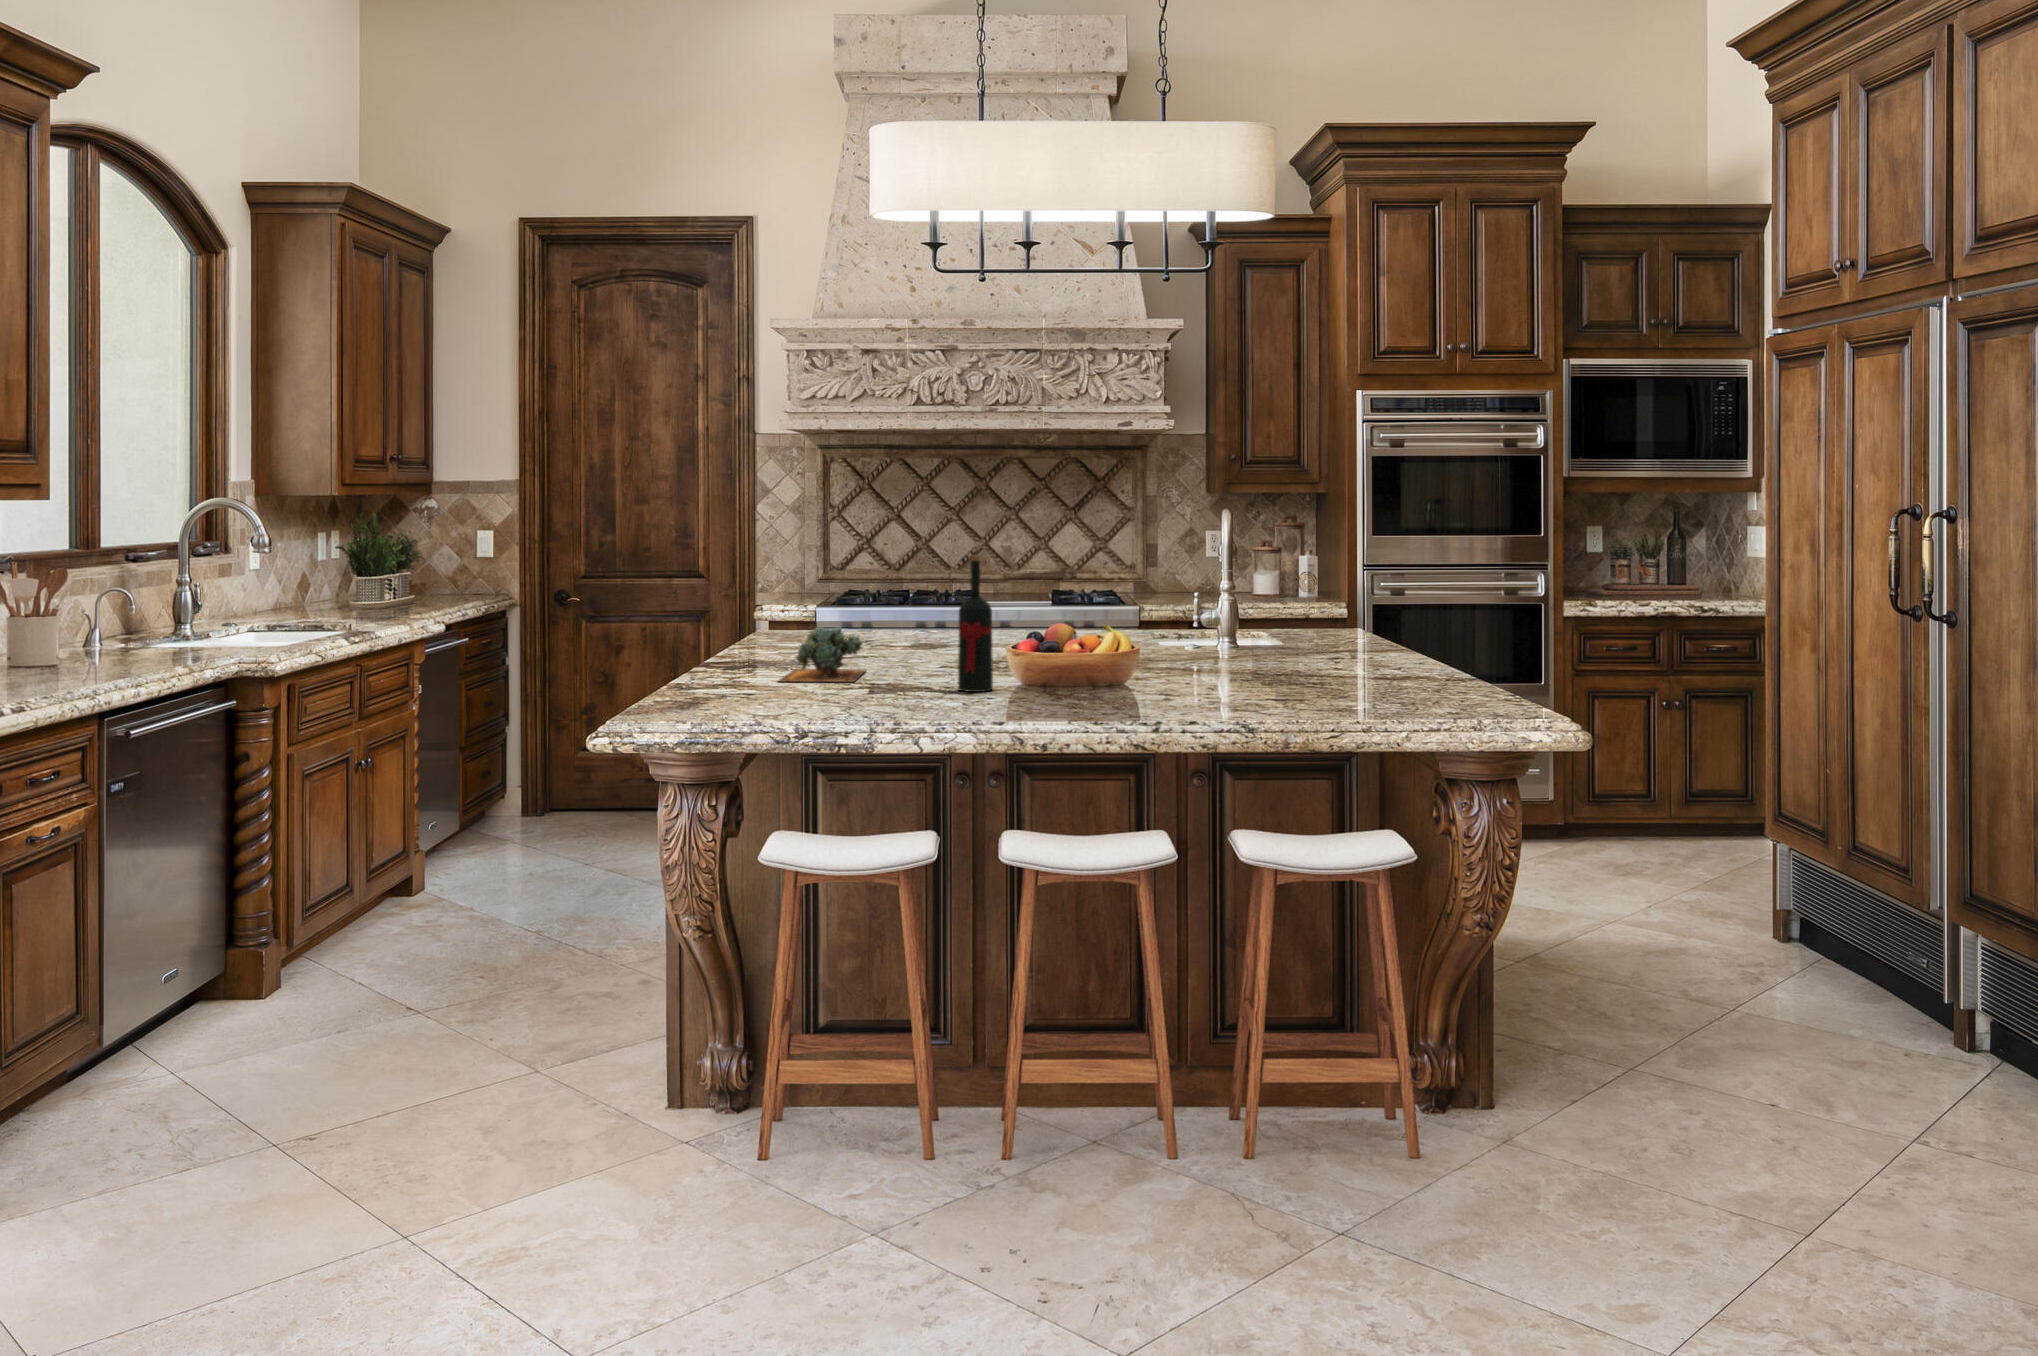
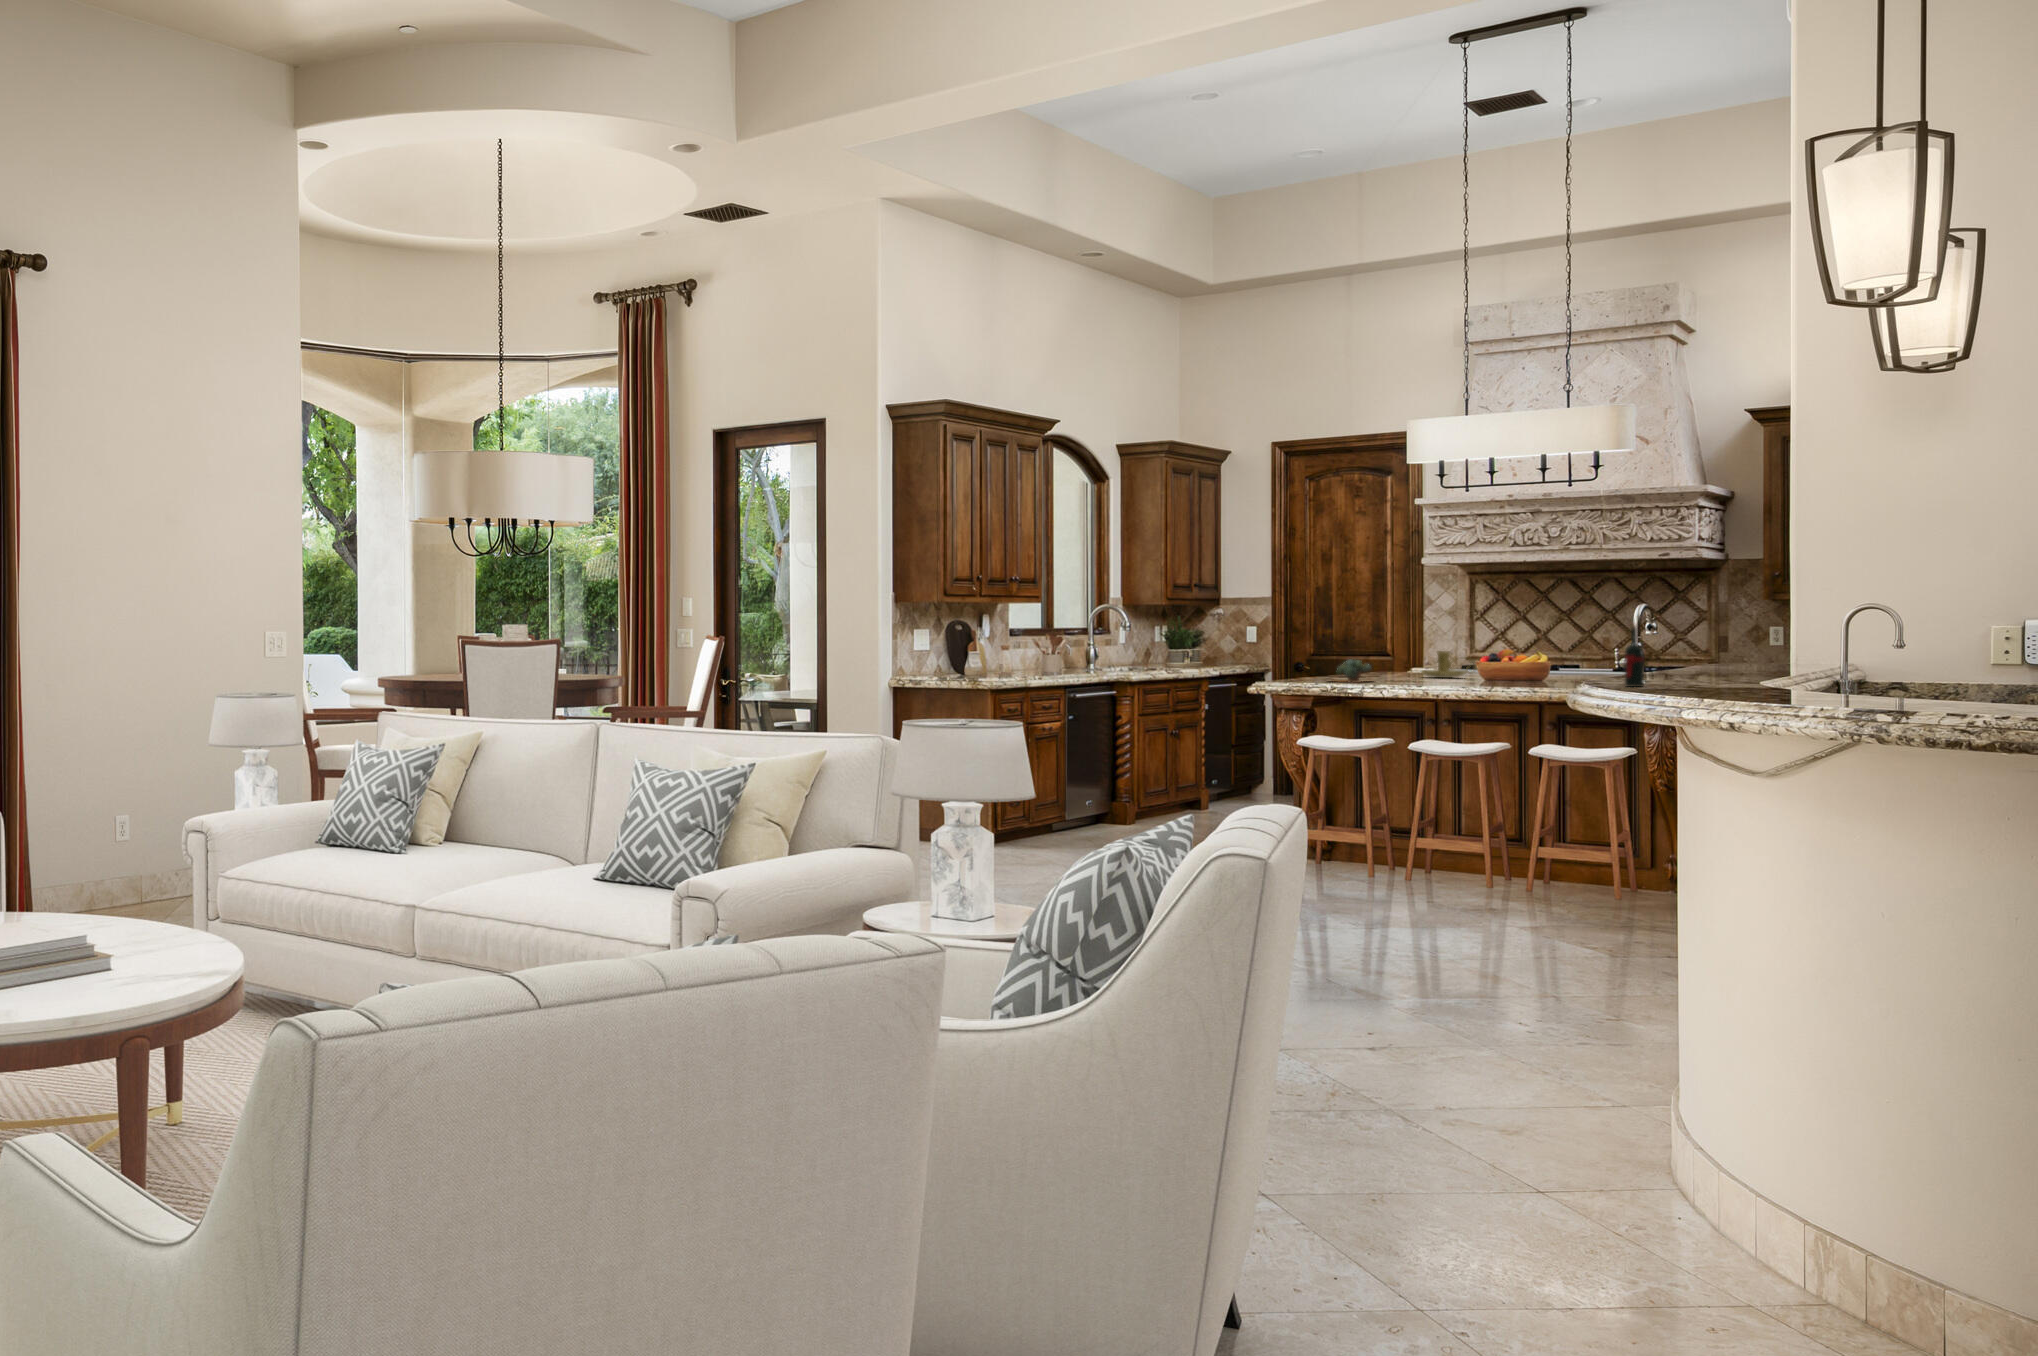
wine bottle: present [958,555,993,692] -> present [1625,626,1644,687]
candle holder: none [871,588,966,641] -> present [1422,651,1475,678]

